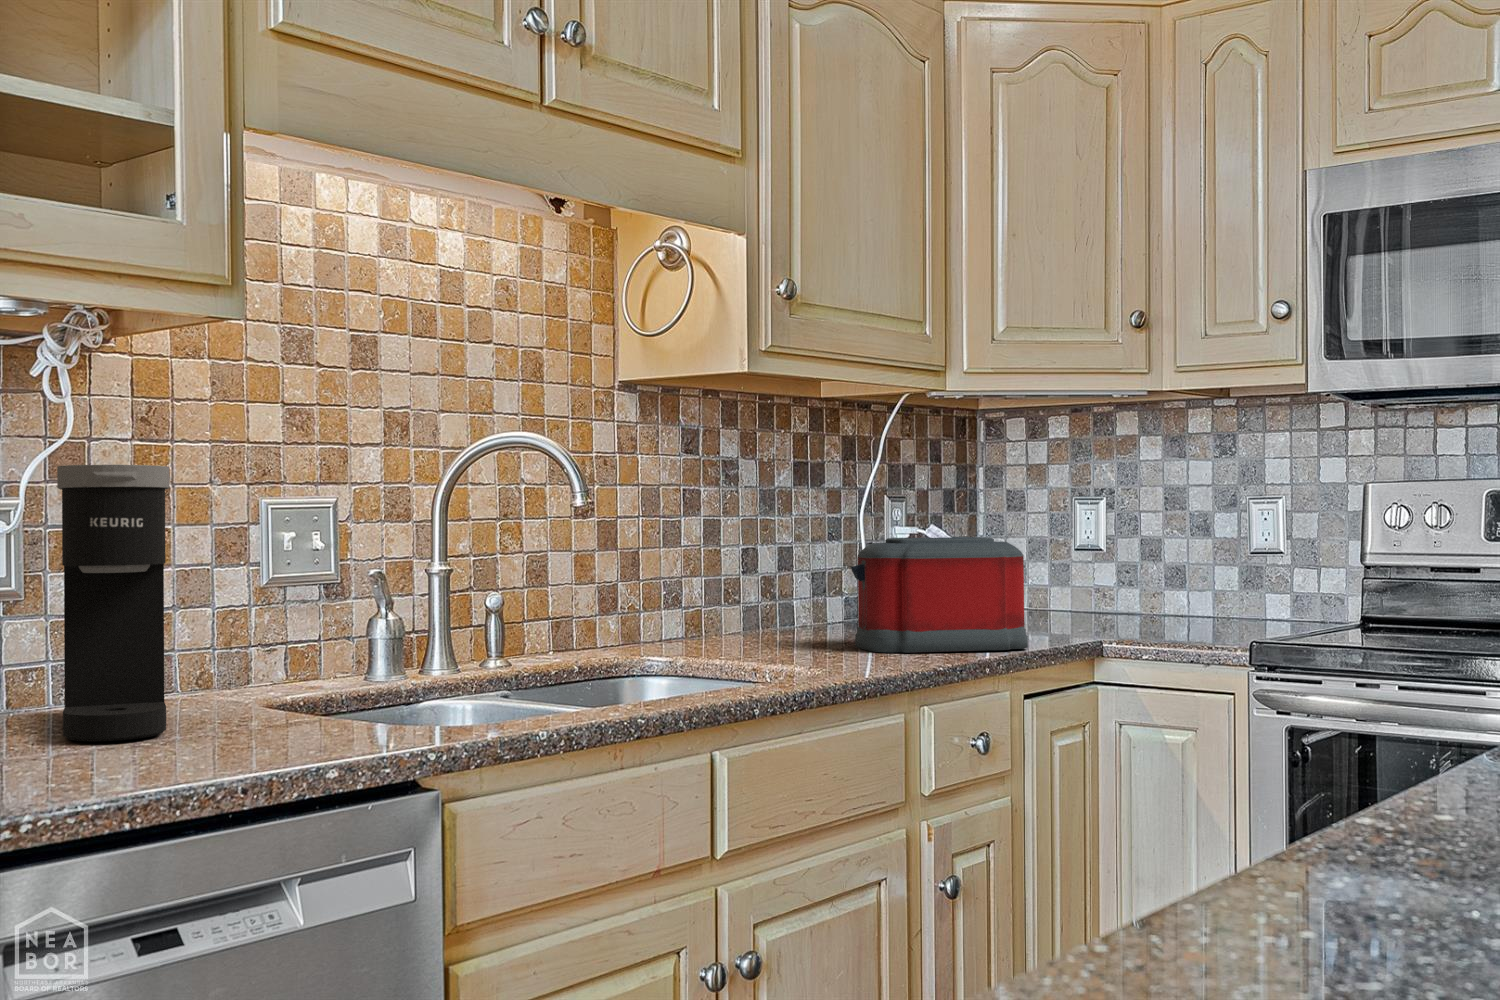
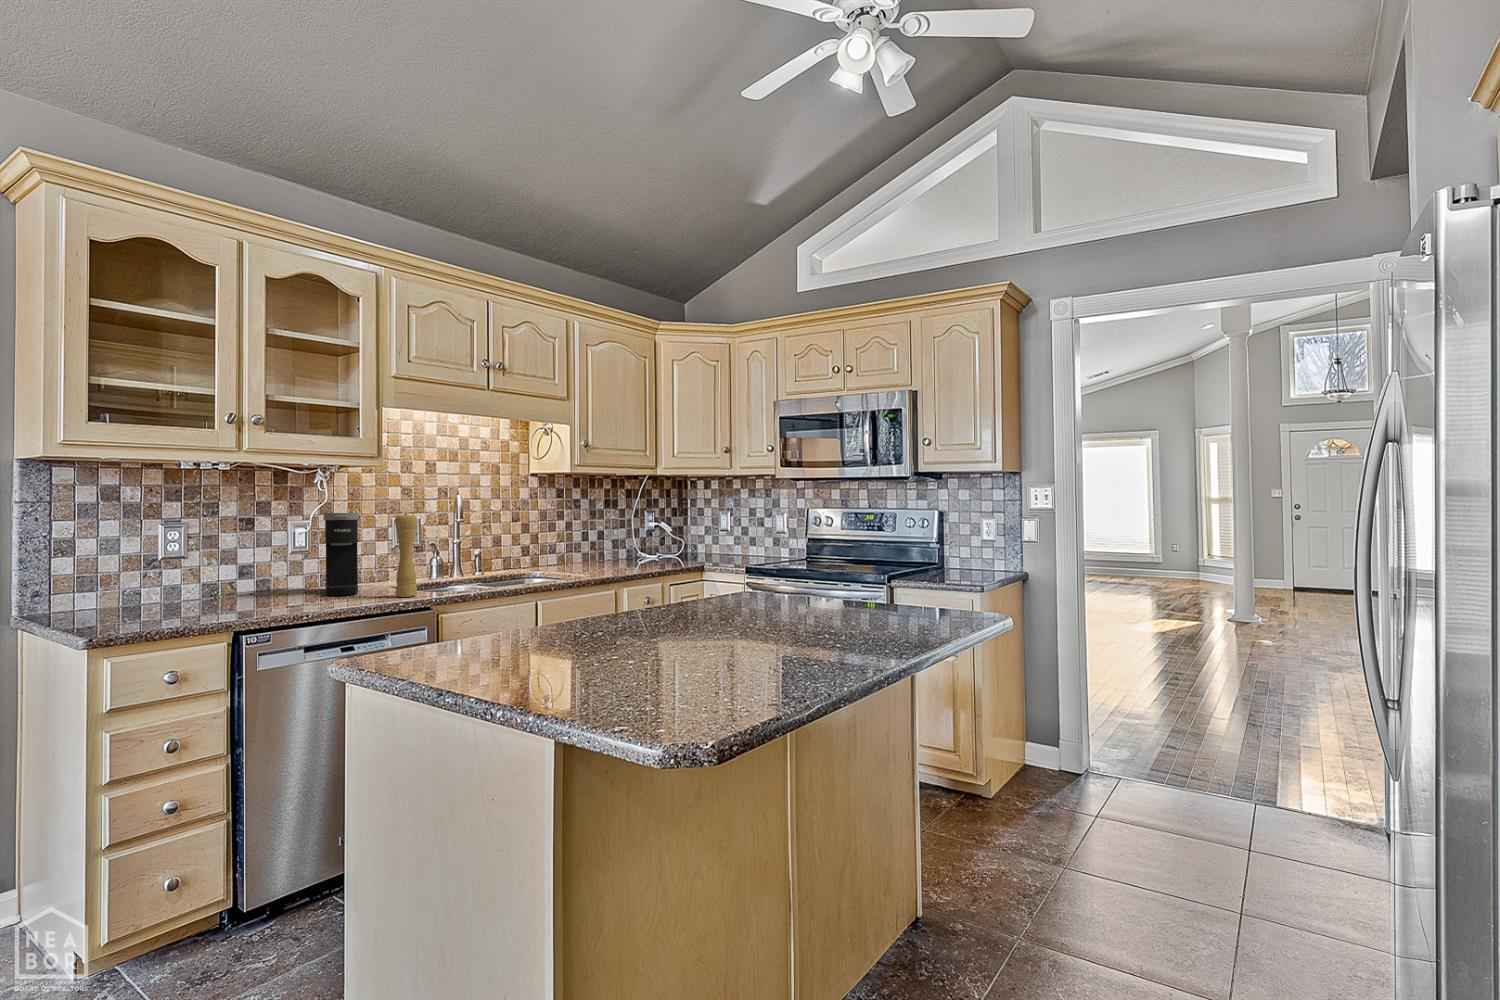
pepper mill: none [289,465,362,749] -> present [395,514,417,597]
toaster: present [850,537,1028,653] -> none [613,528,676,570]

